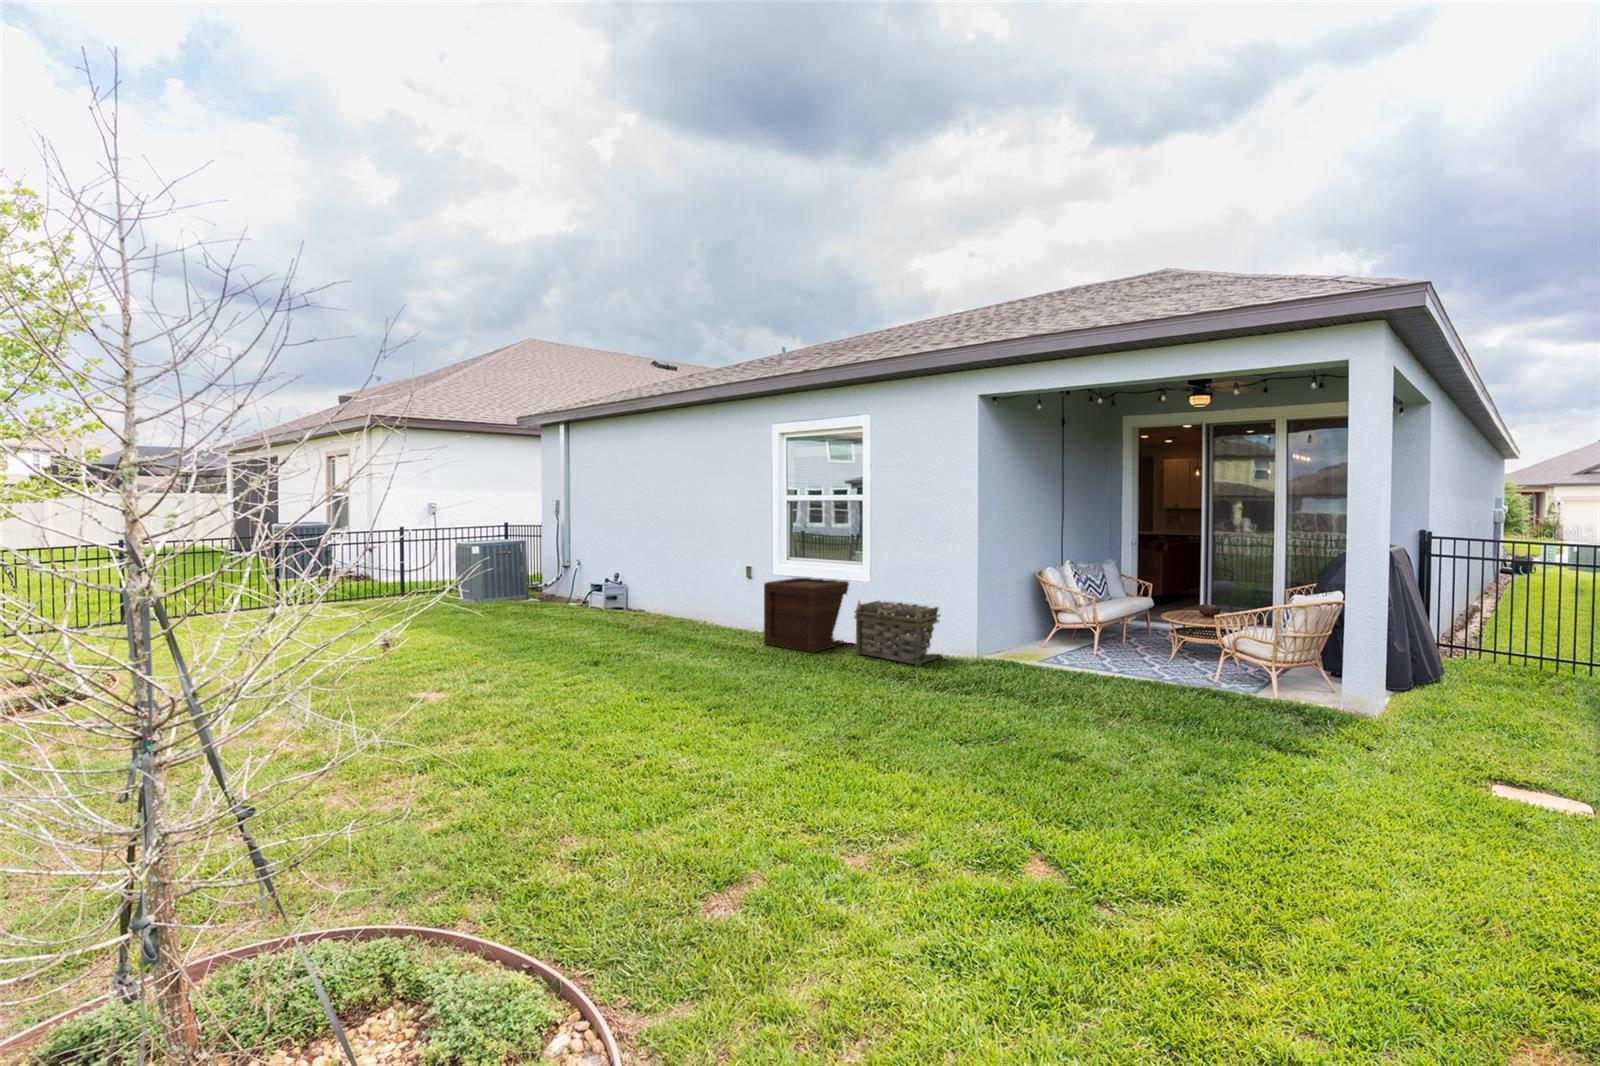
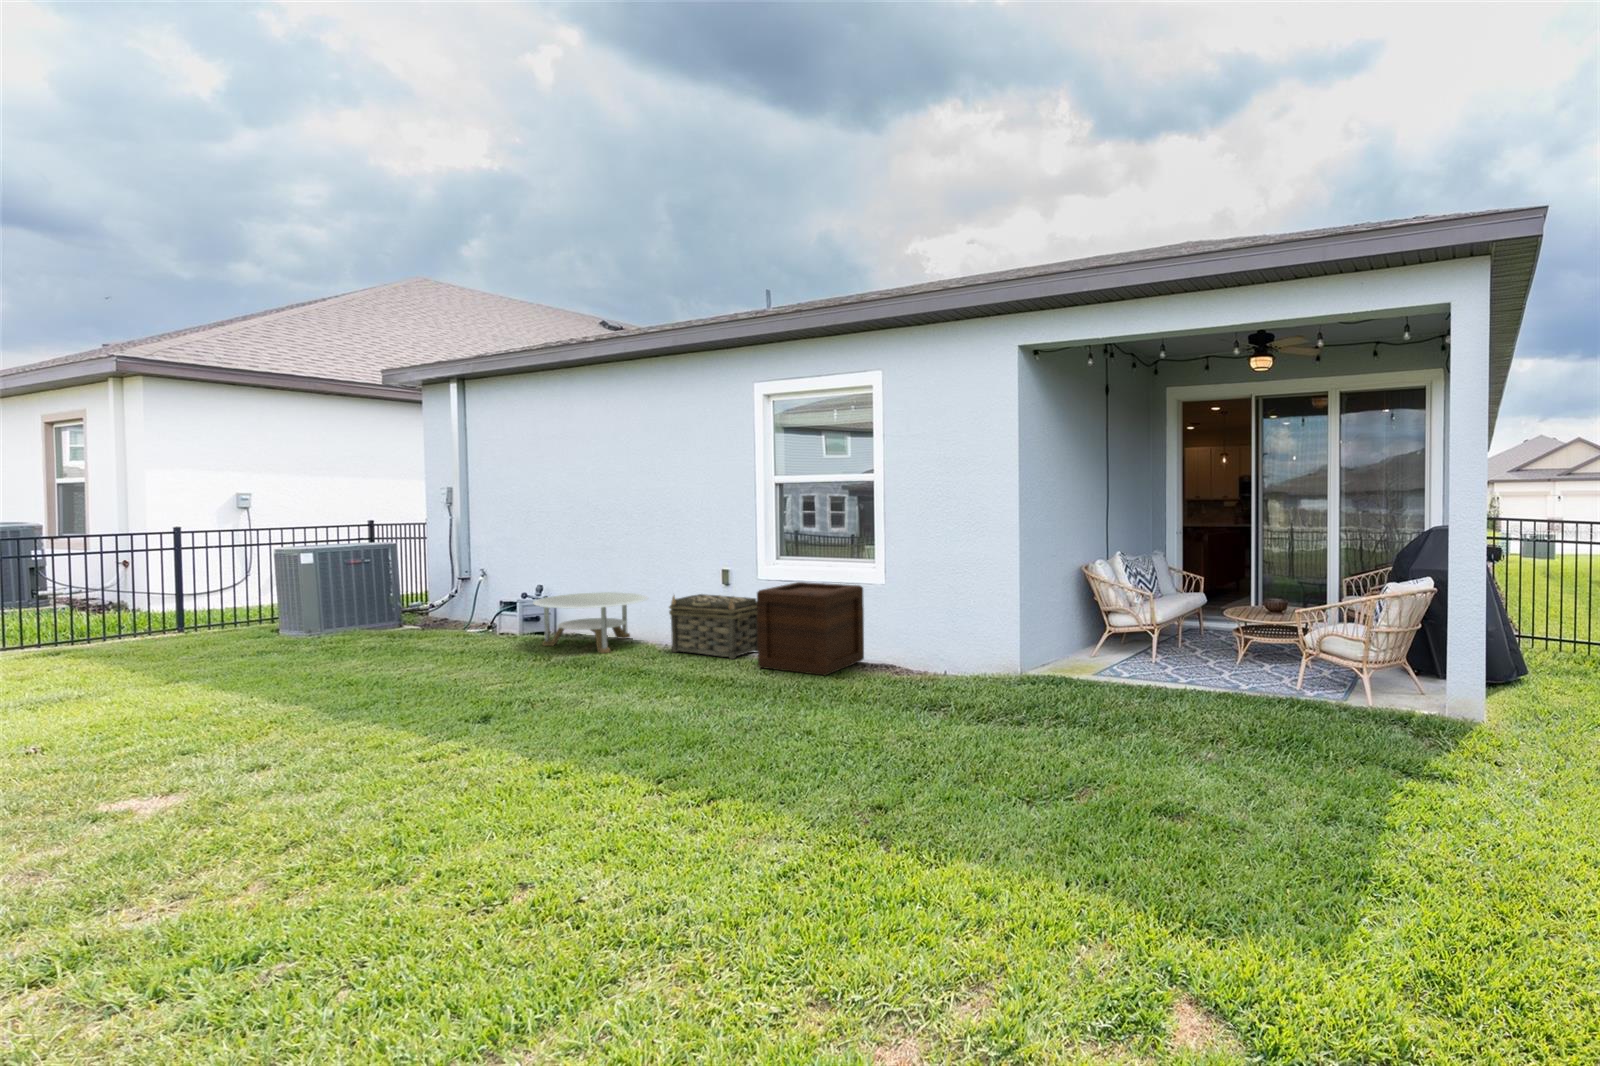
round table: none [603,581,692,628] -> present [533,592,648,653]
basket: present [854,601,942,666] -> present [669,594,758,659]

